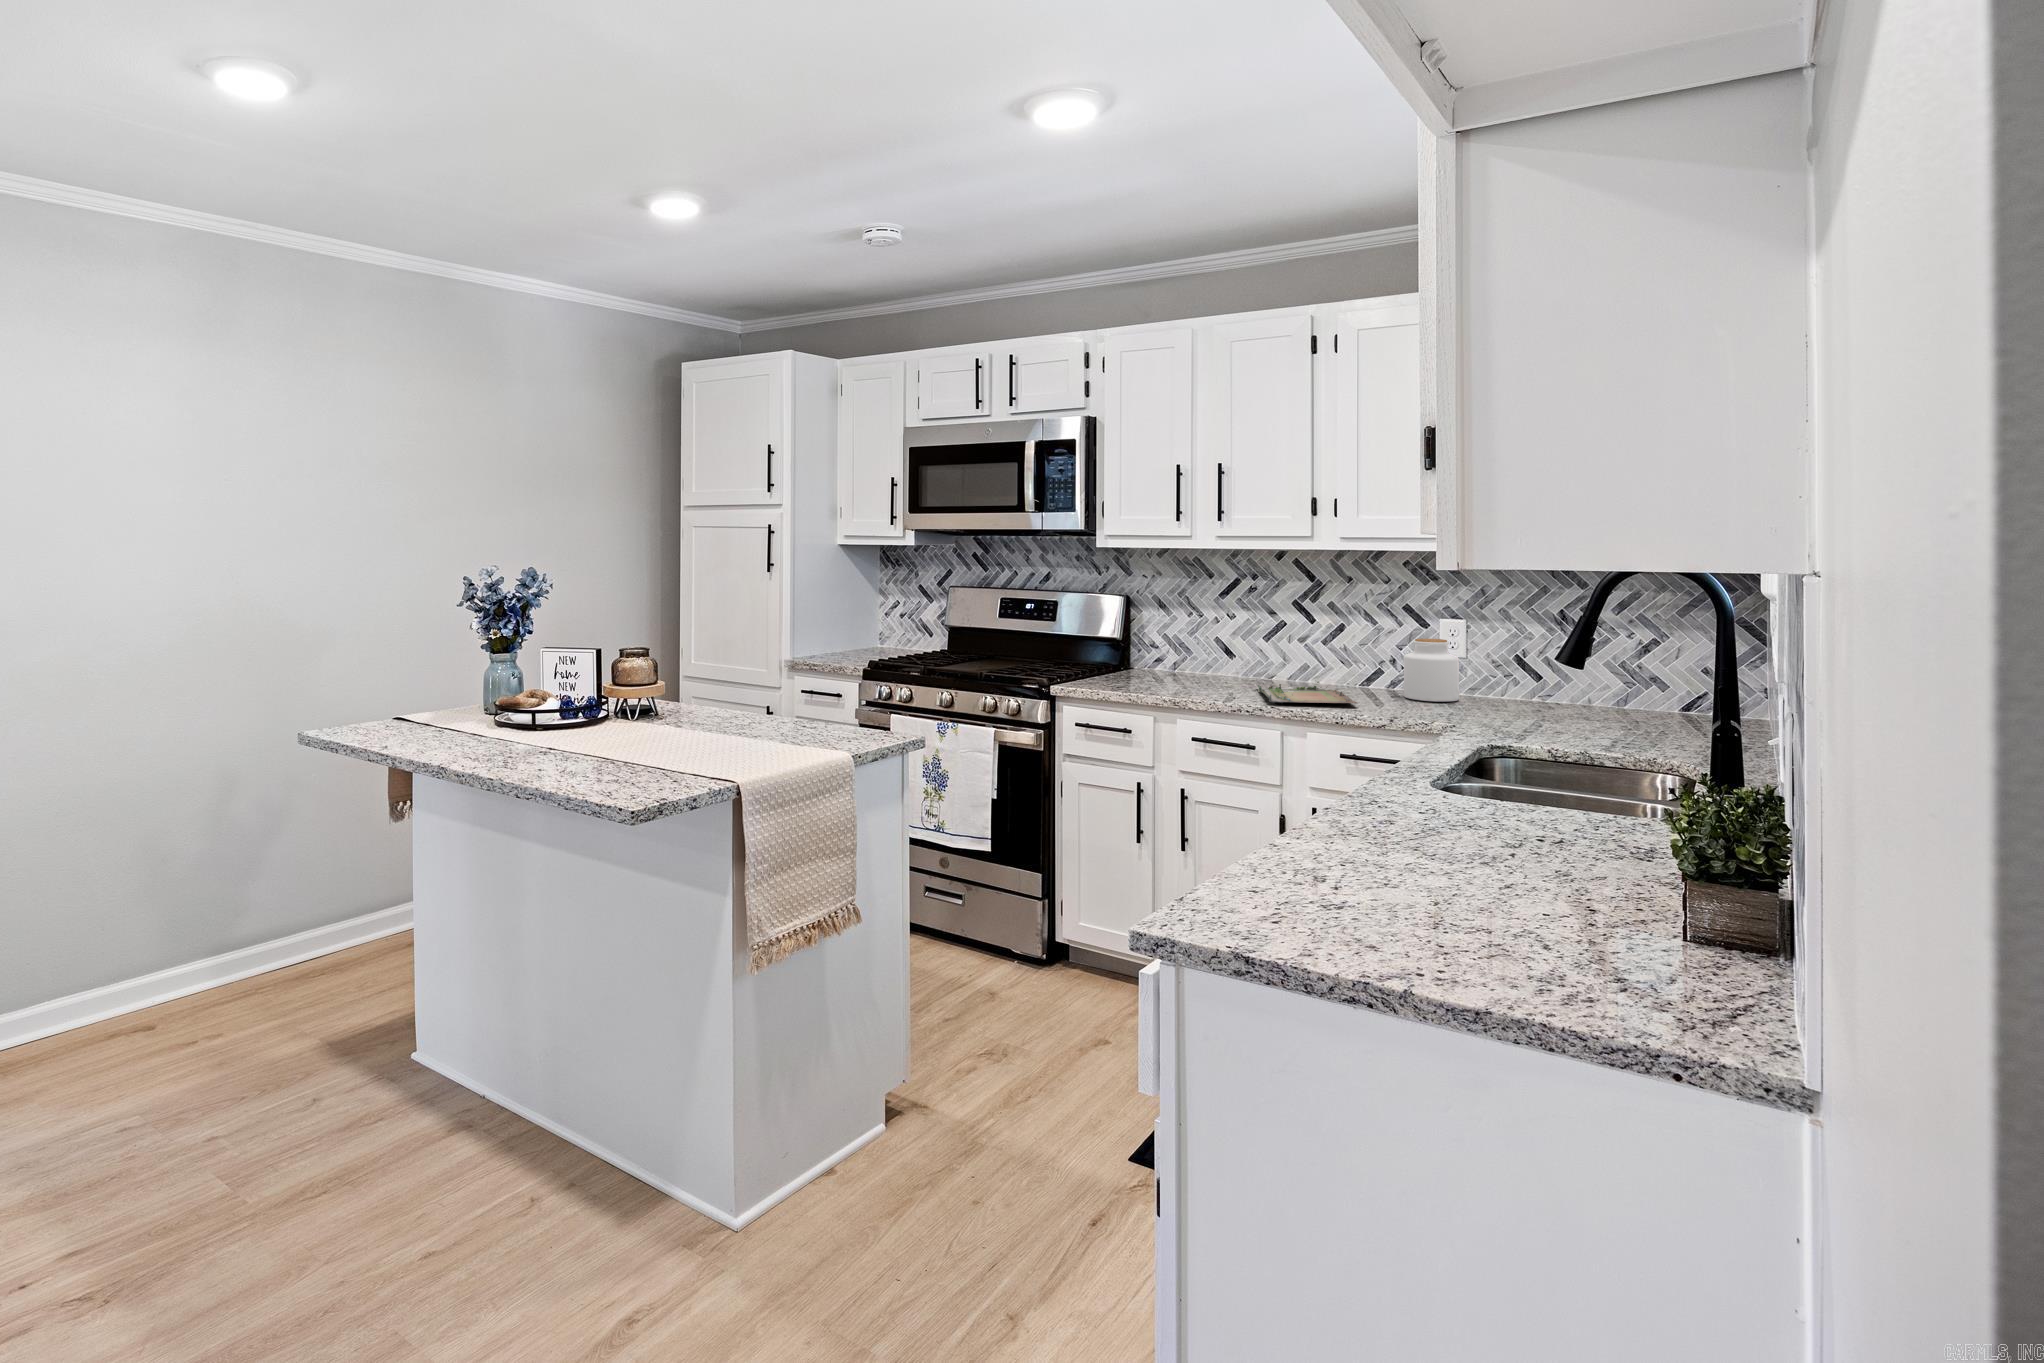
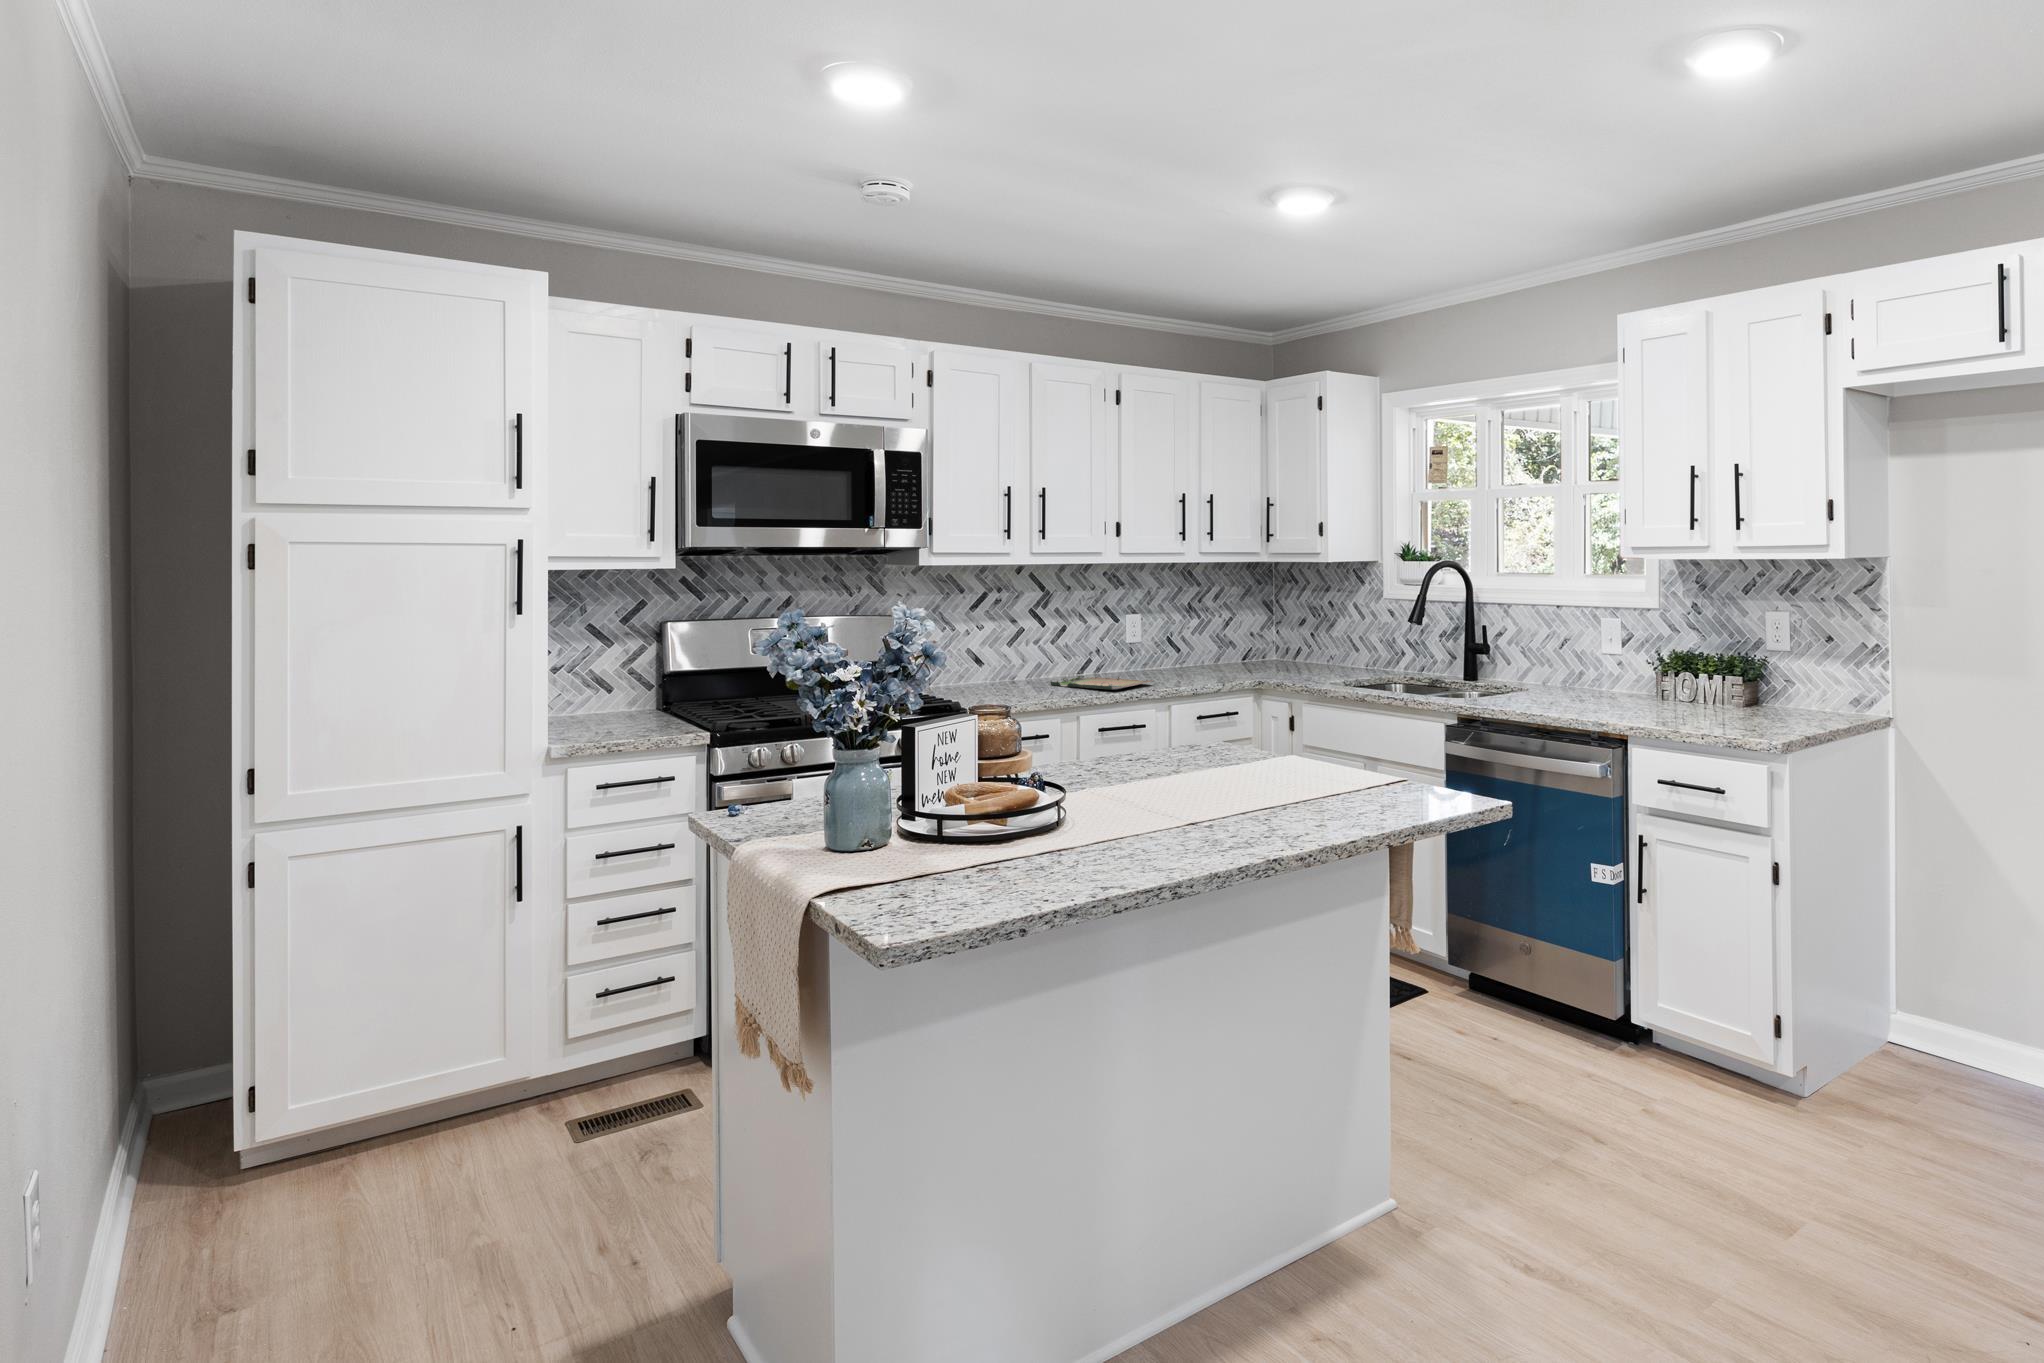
jar: present [1404,639,1459,702] -> none [1125,629,1164,675]

